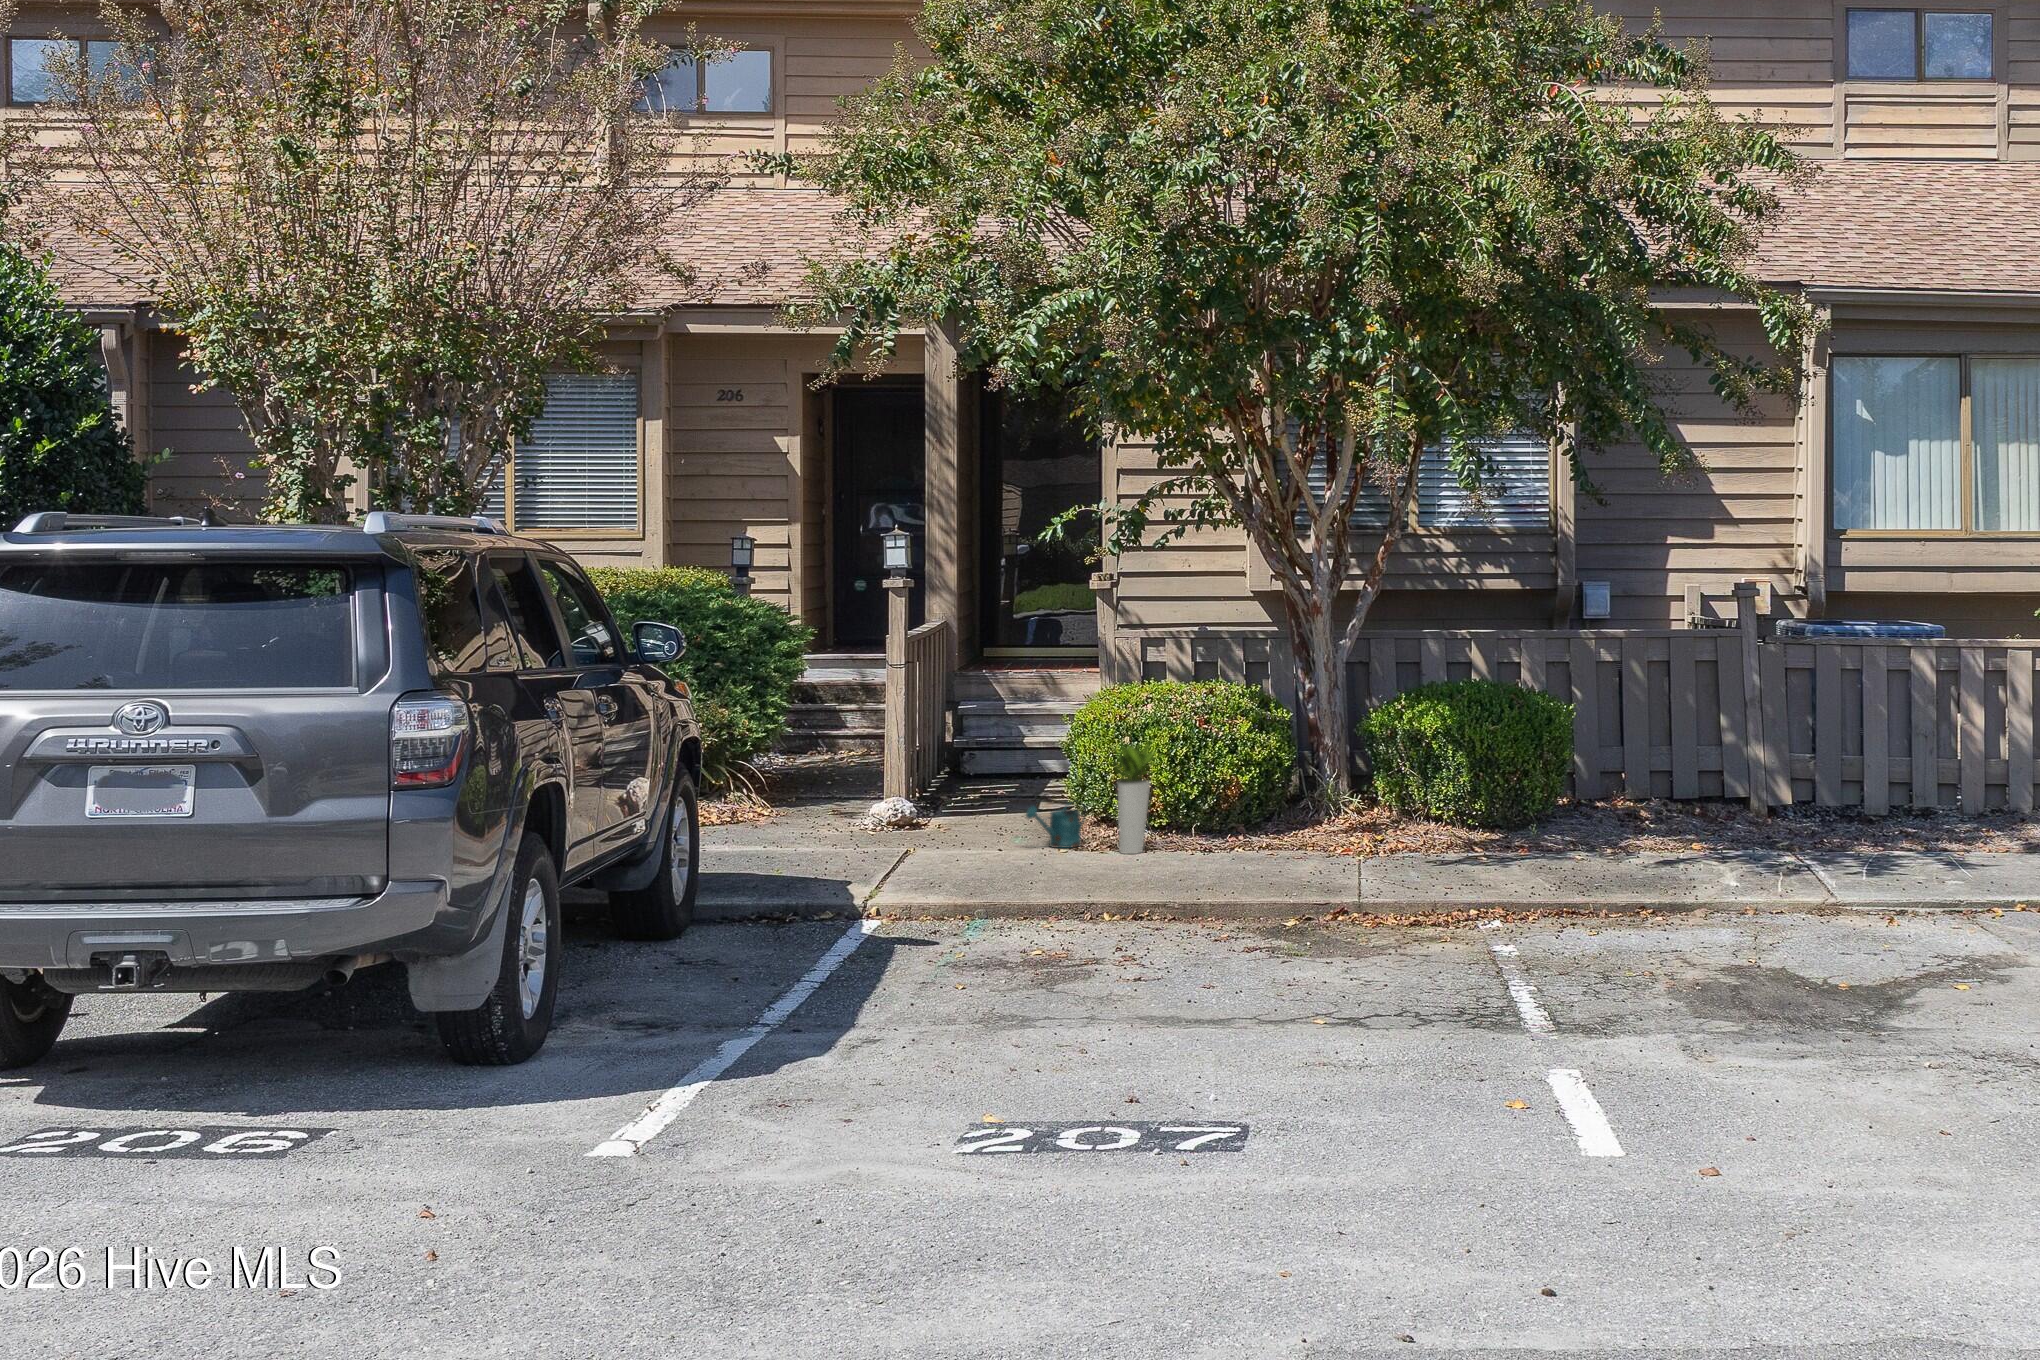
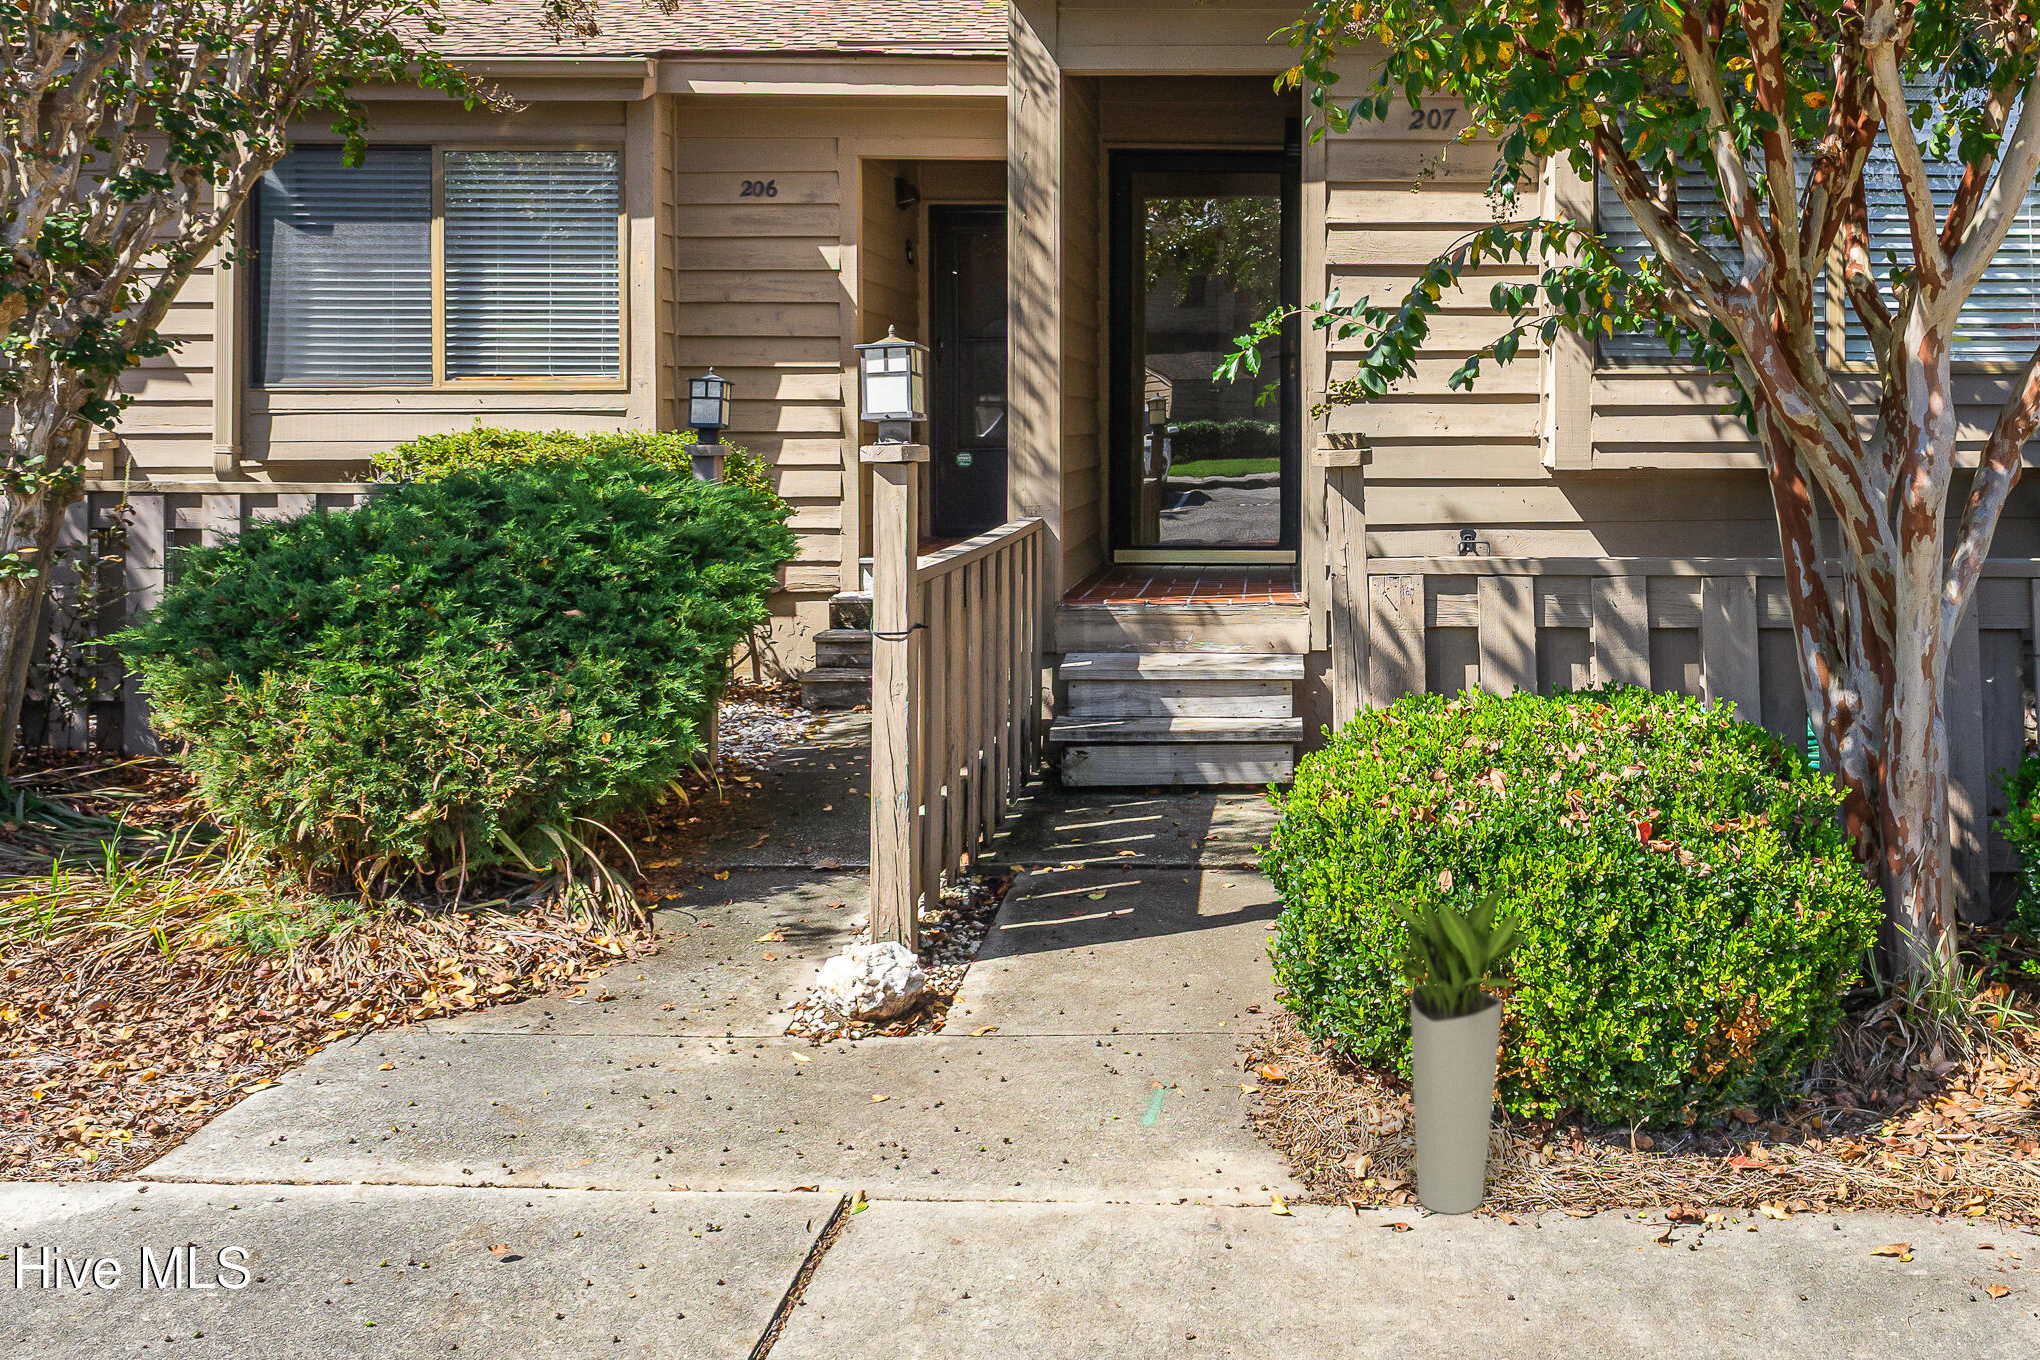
watering can: present [1026,800,1086,848] -> none [1161,1018,1320,1164]

